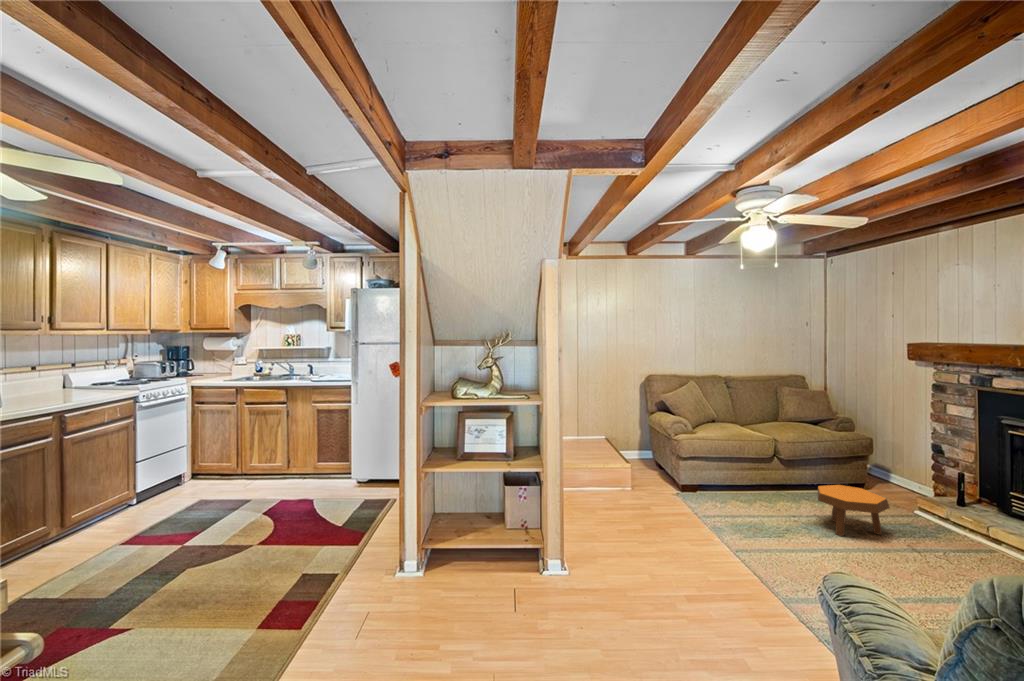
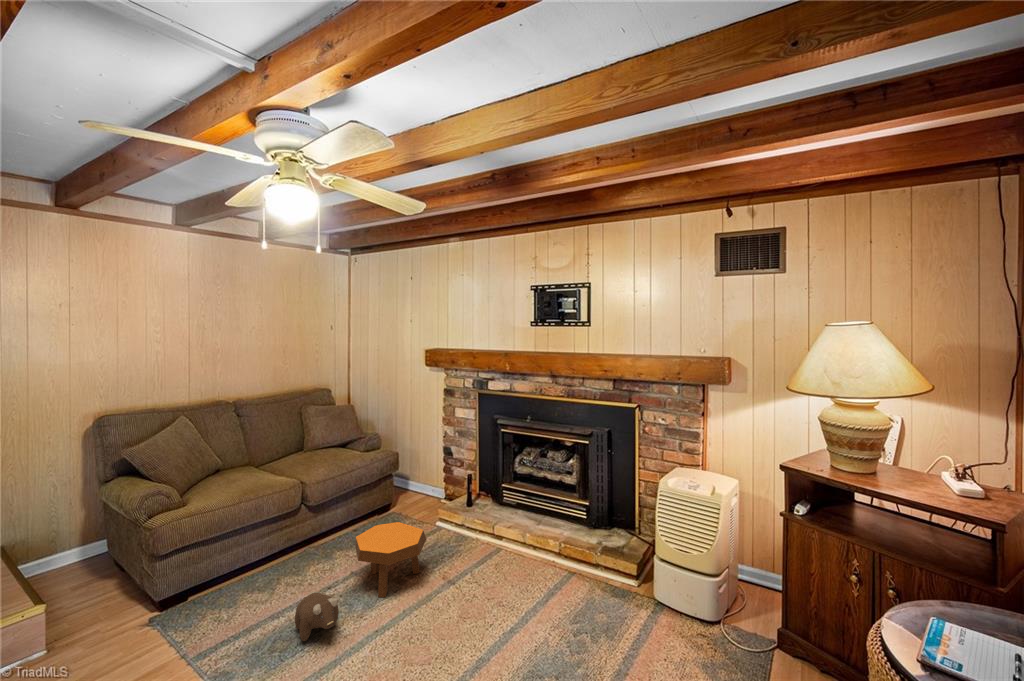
plush toy: none [766,506,799,535] -> present [295,593,339,641]

